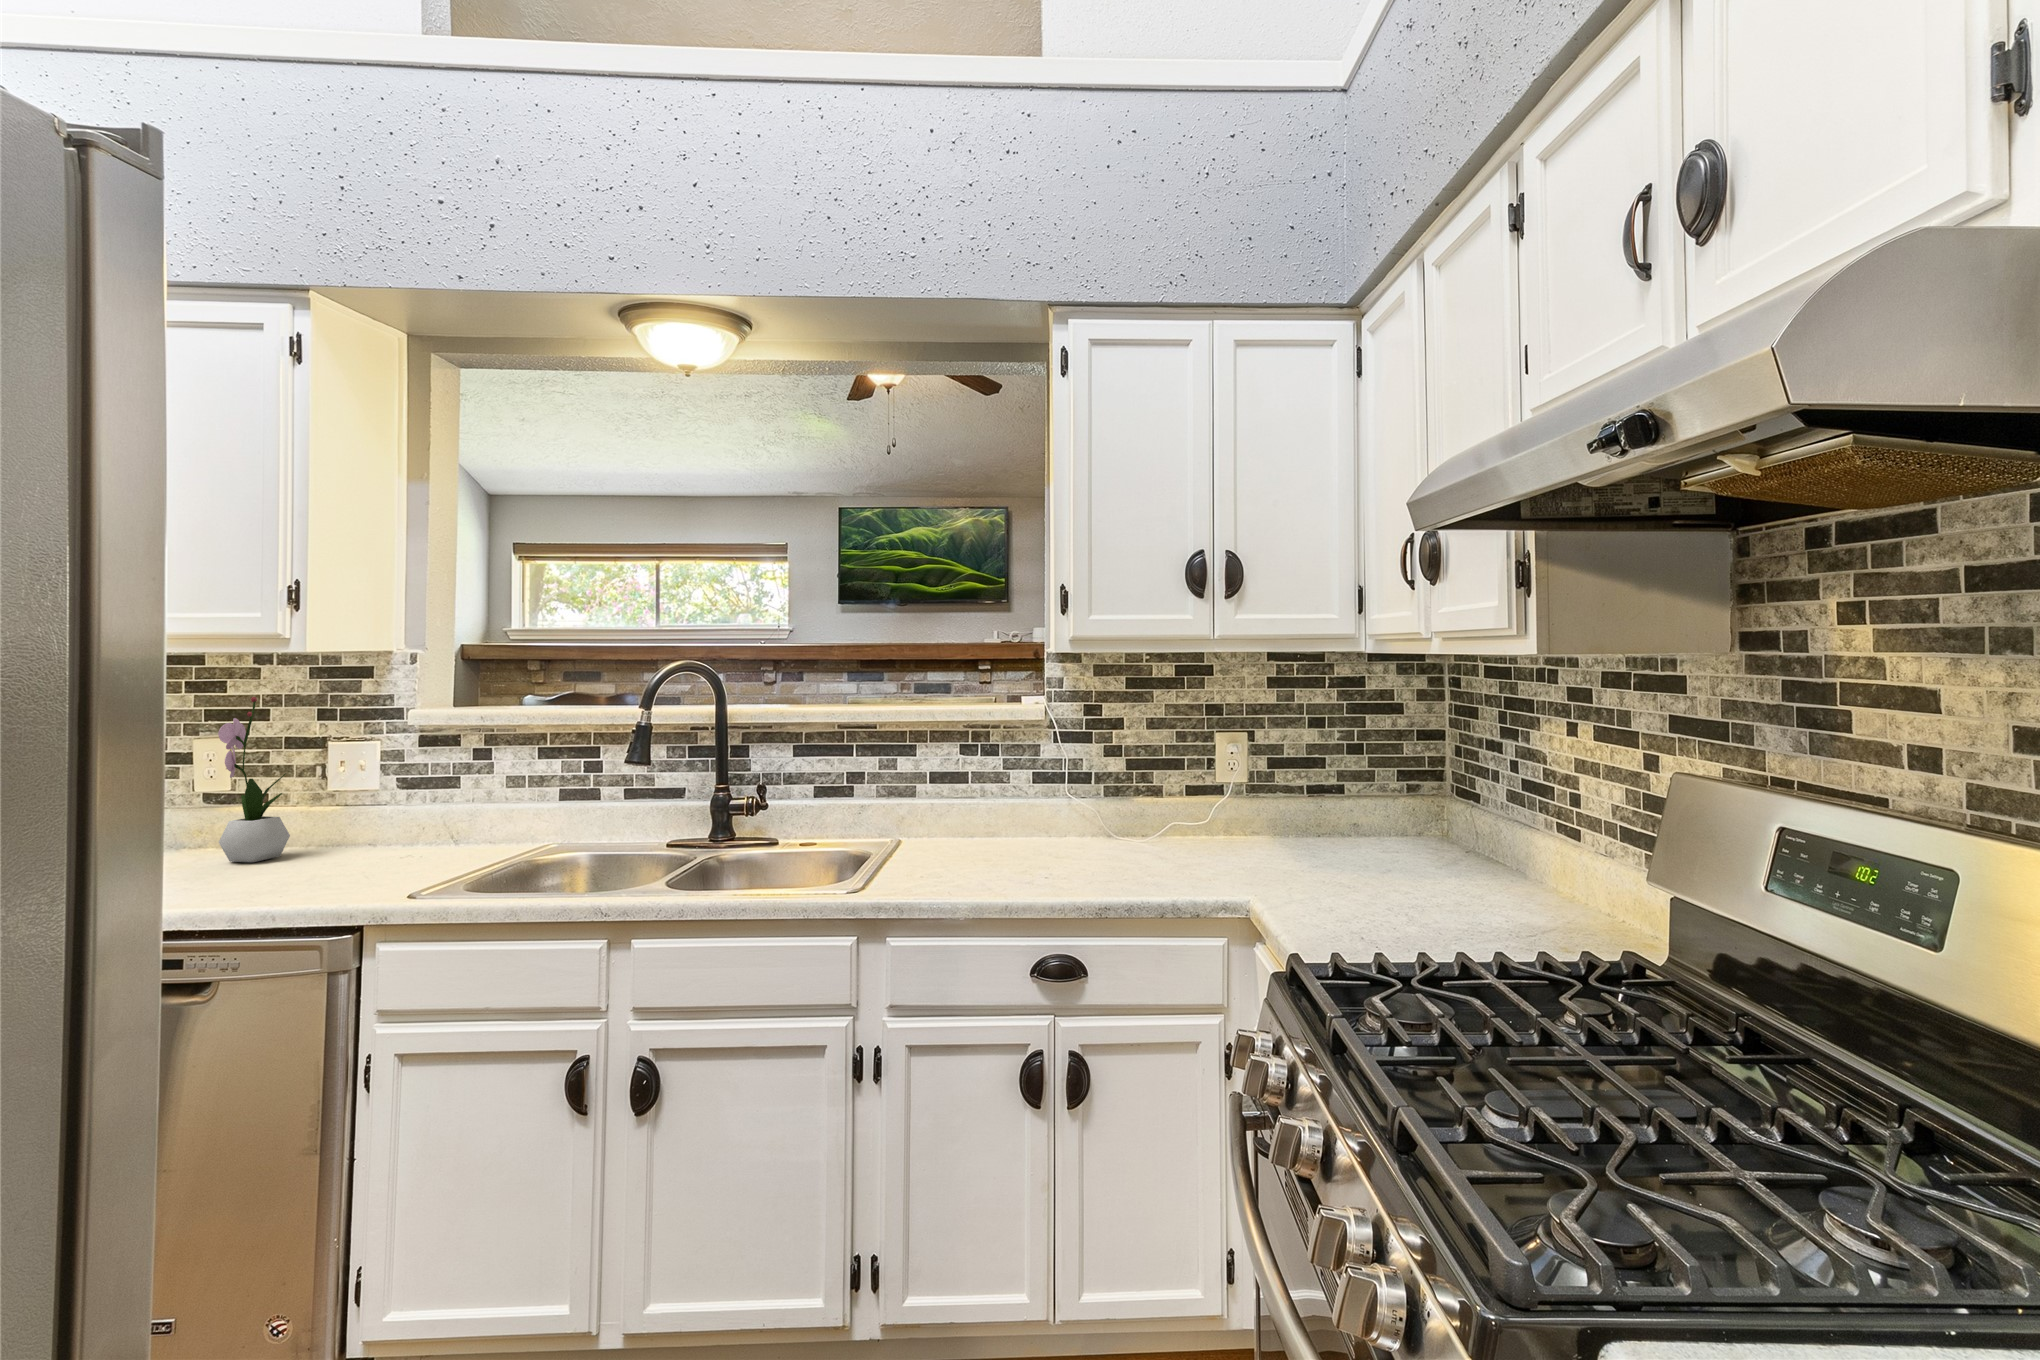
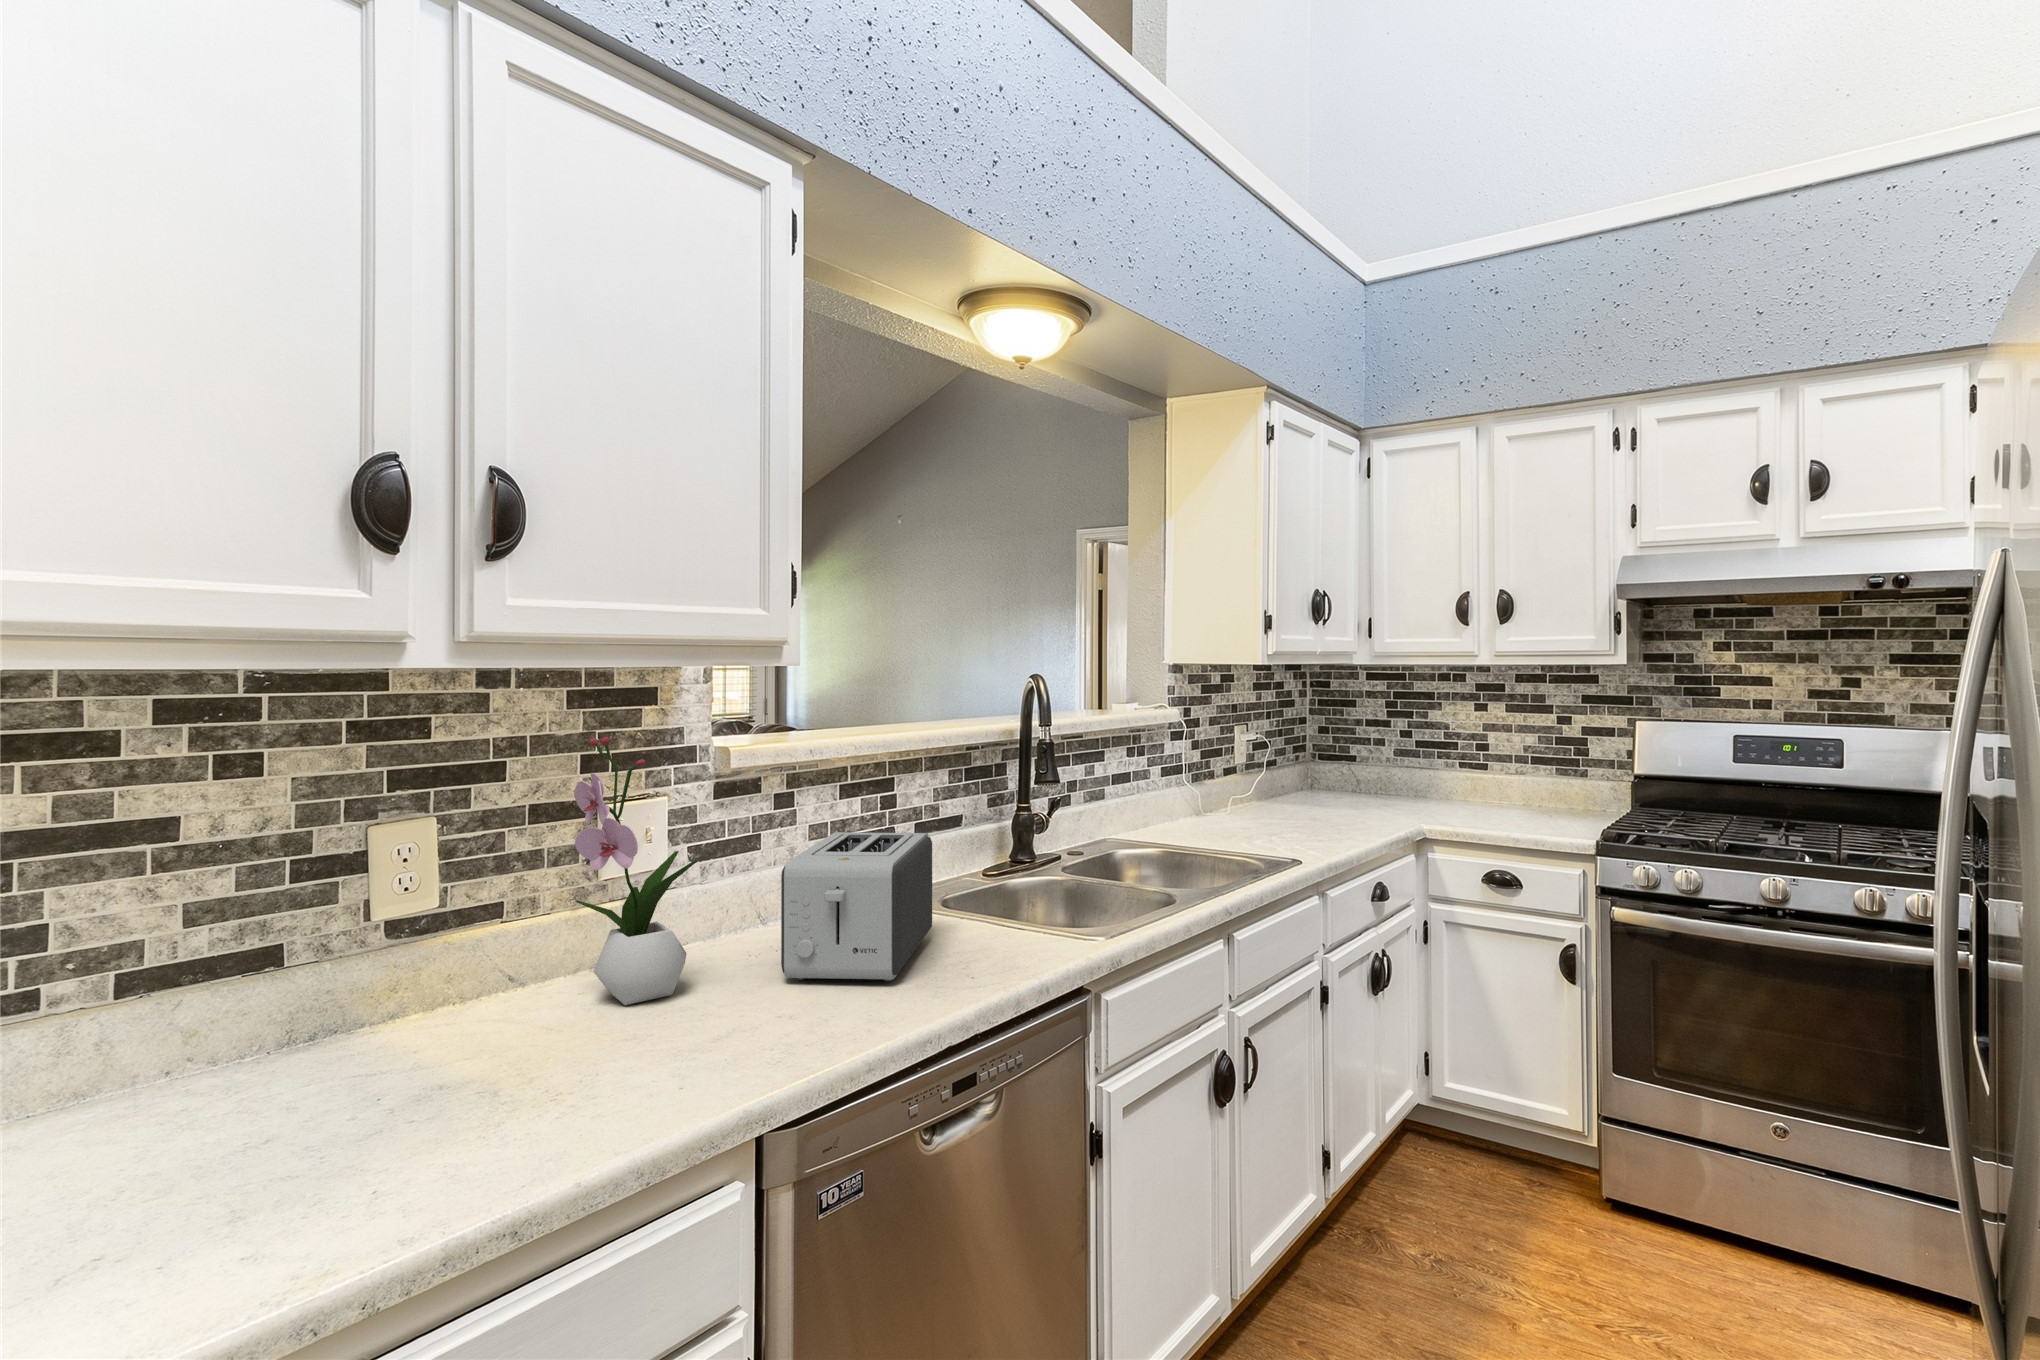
toaster: none [259,779,428,883] -> present [781,832,932,981]

